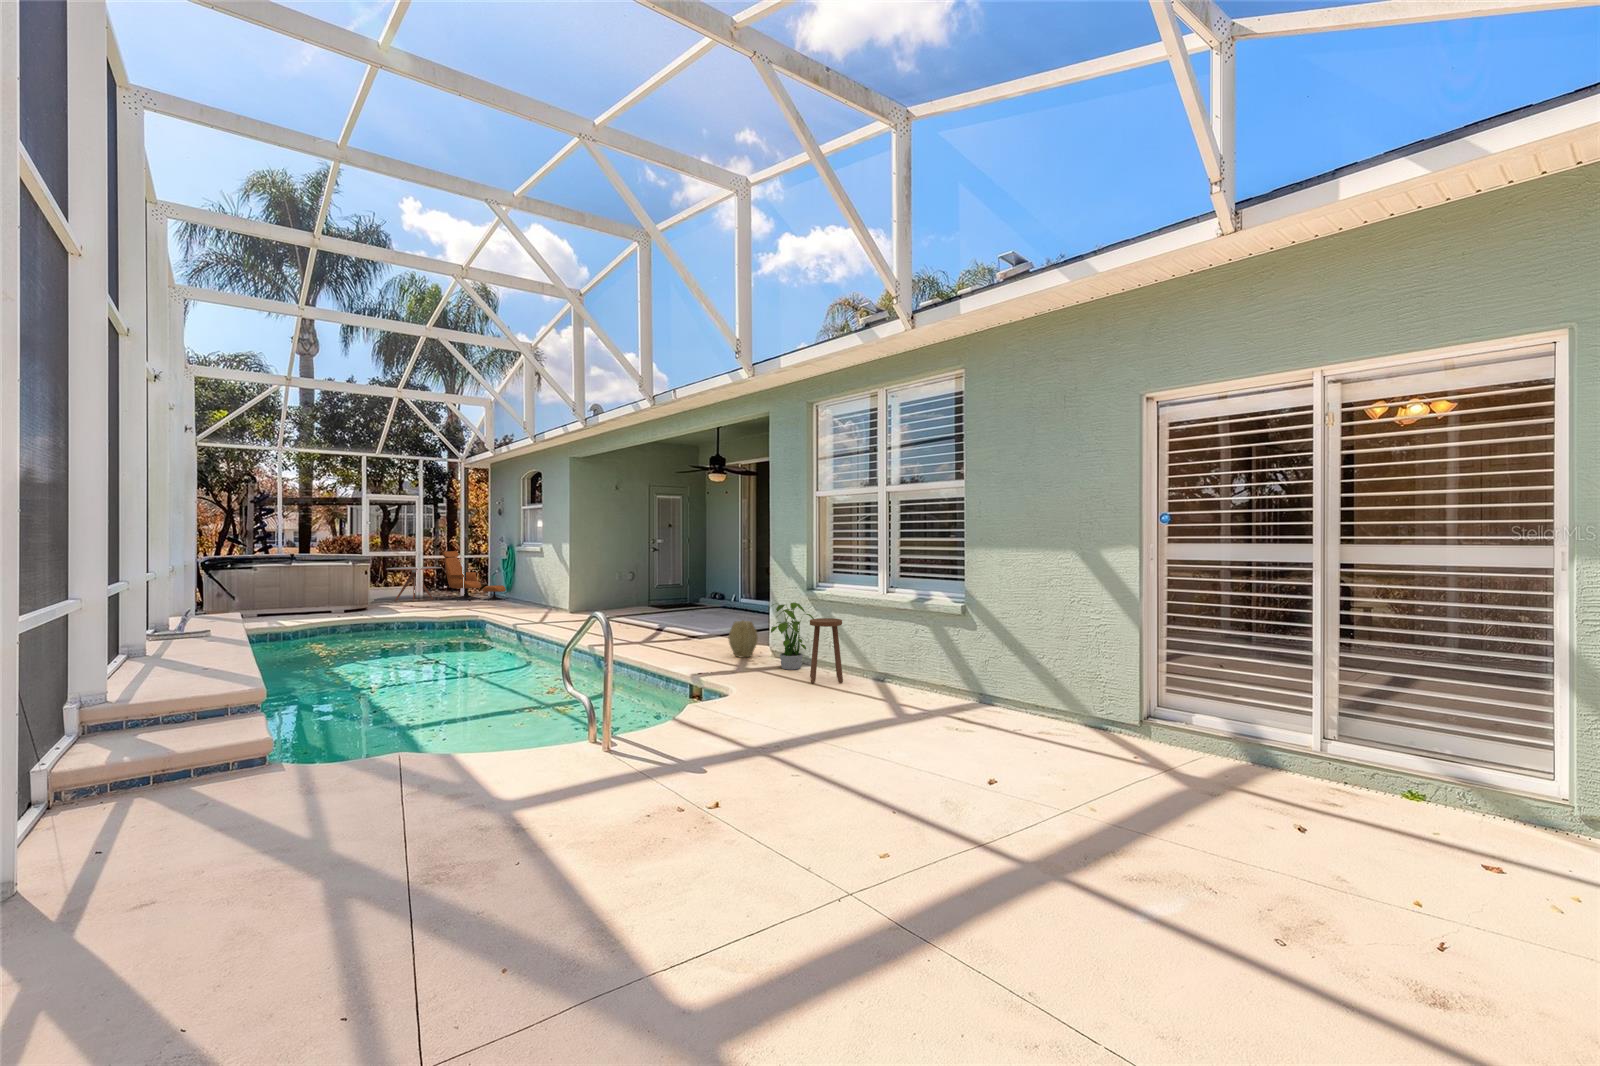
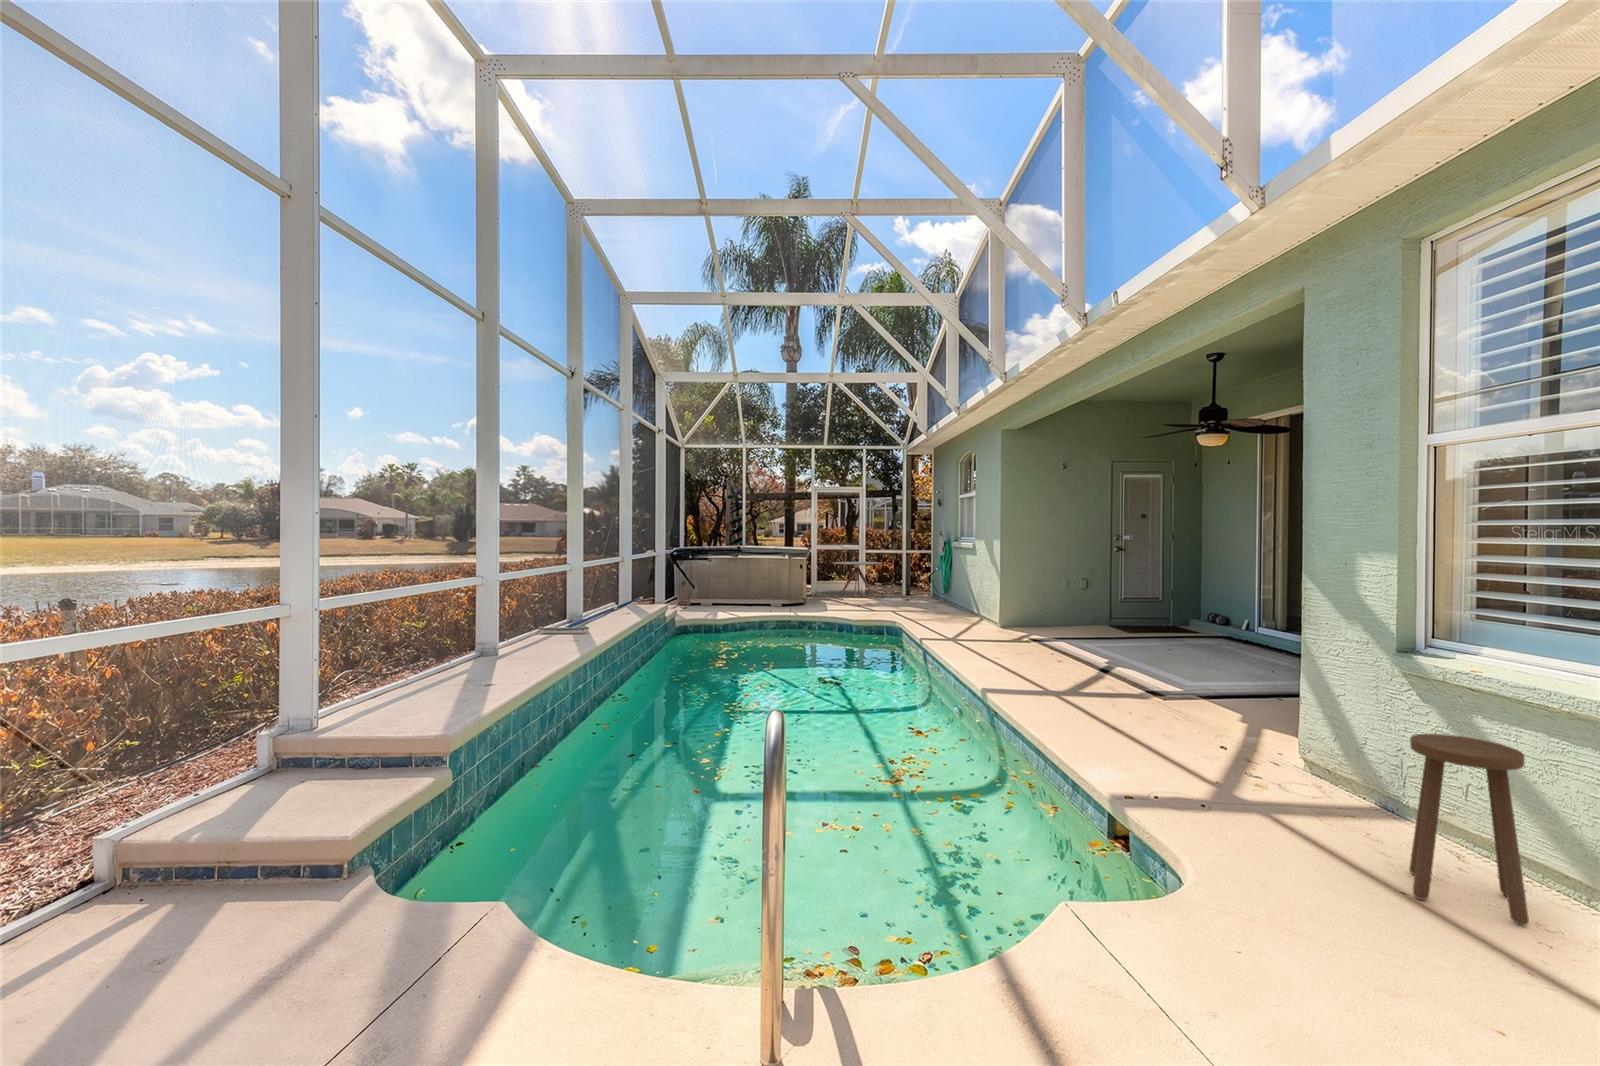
lounge chair: present [443,551,506,601] -> none [880,546,941,603]
potted plant: present [768,602,814,670] -> none [1289,670,1423,830]
woven basket: present [728,620,758,657] -> none [1203,692,1269,766]

